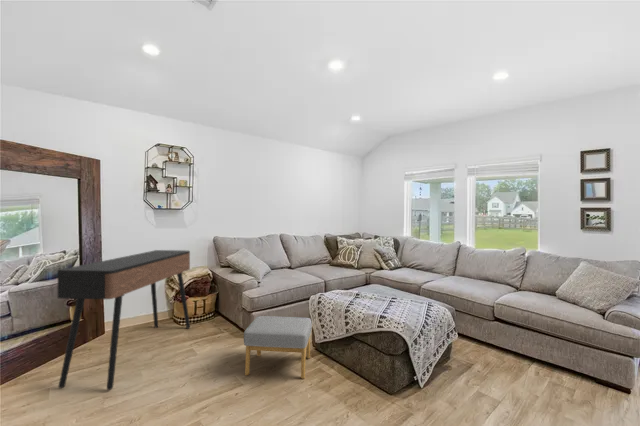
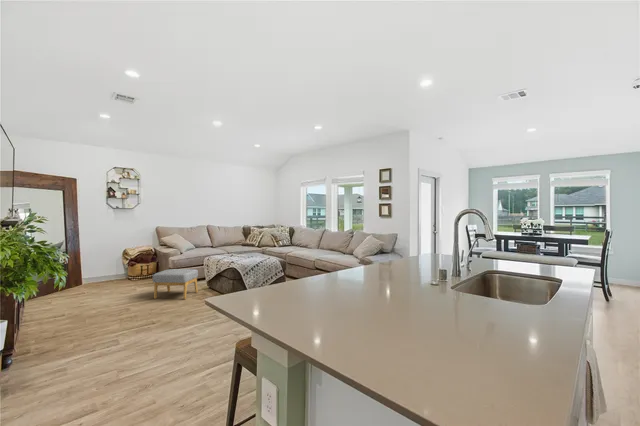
console table: present [58,250,190,390] -> none [48,234,137,304]

